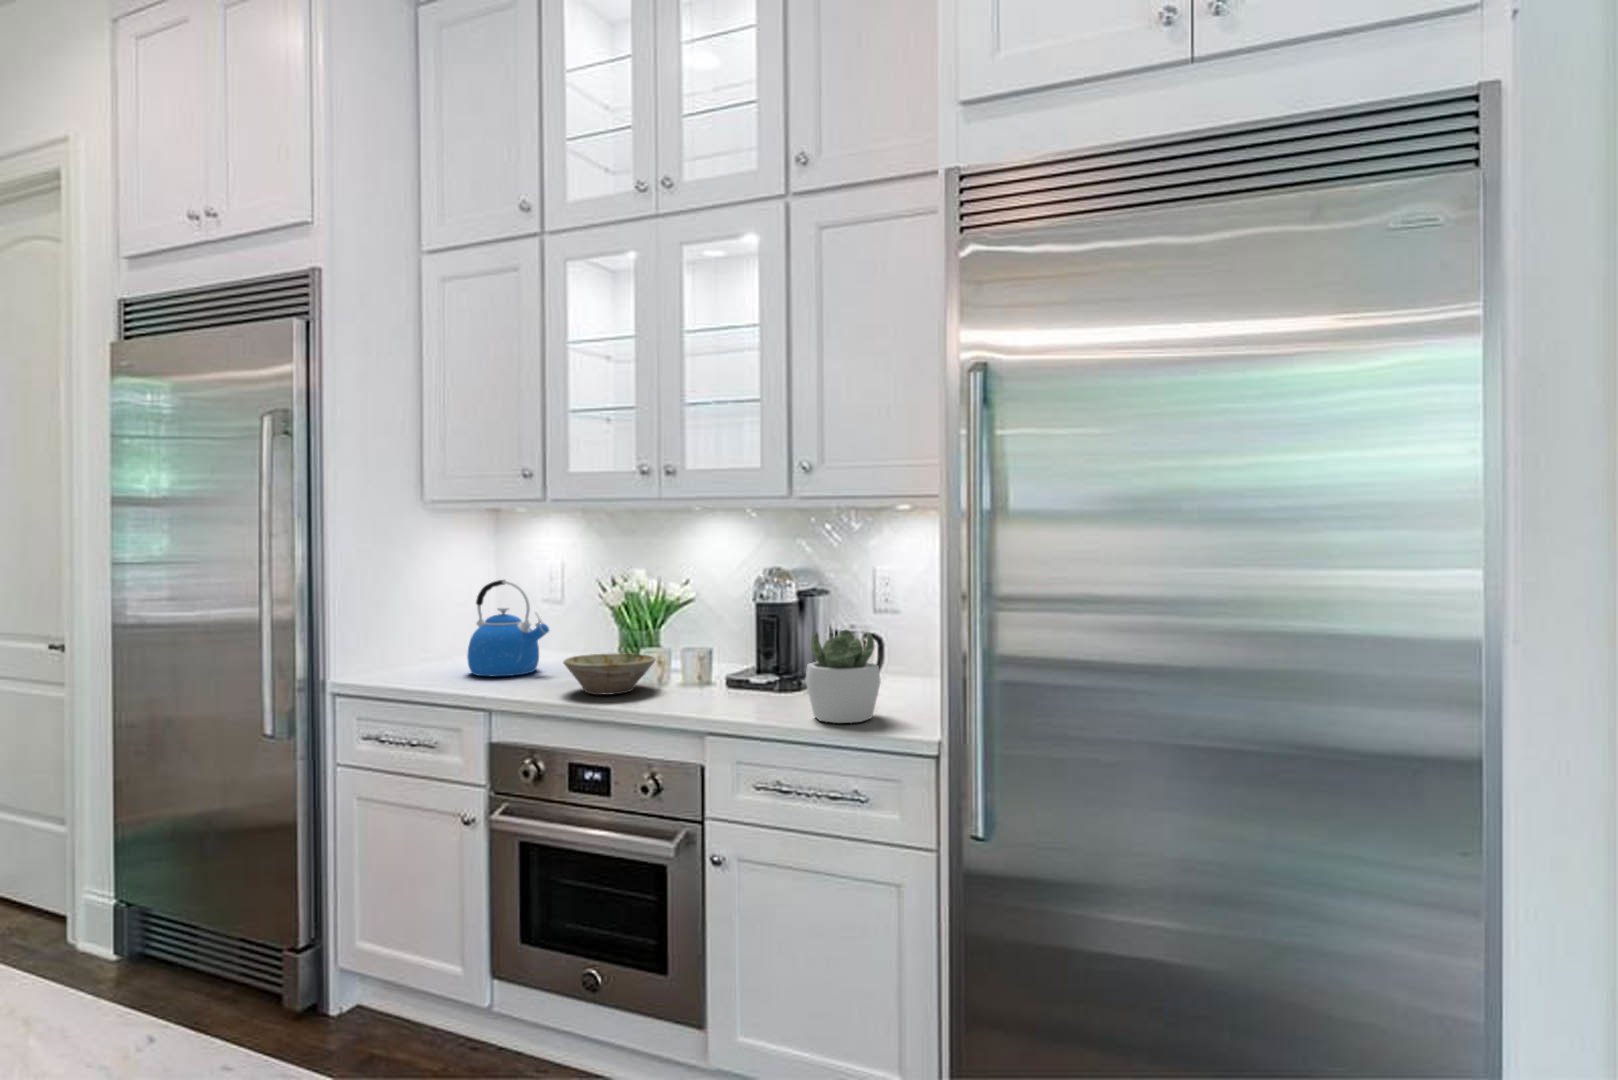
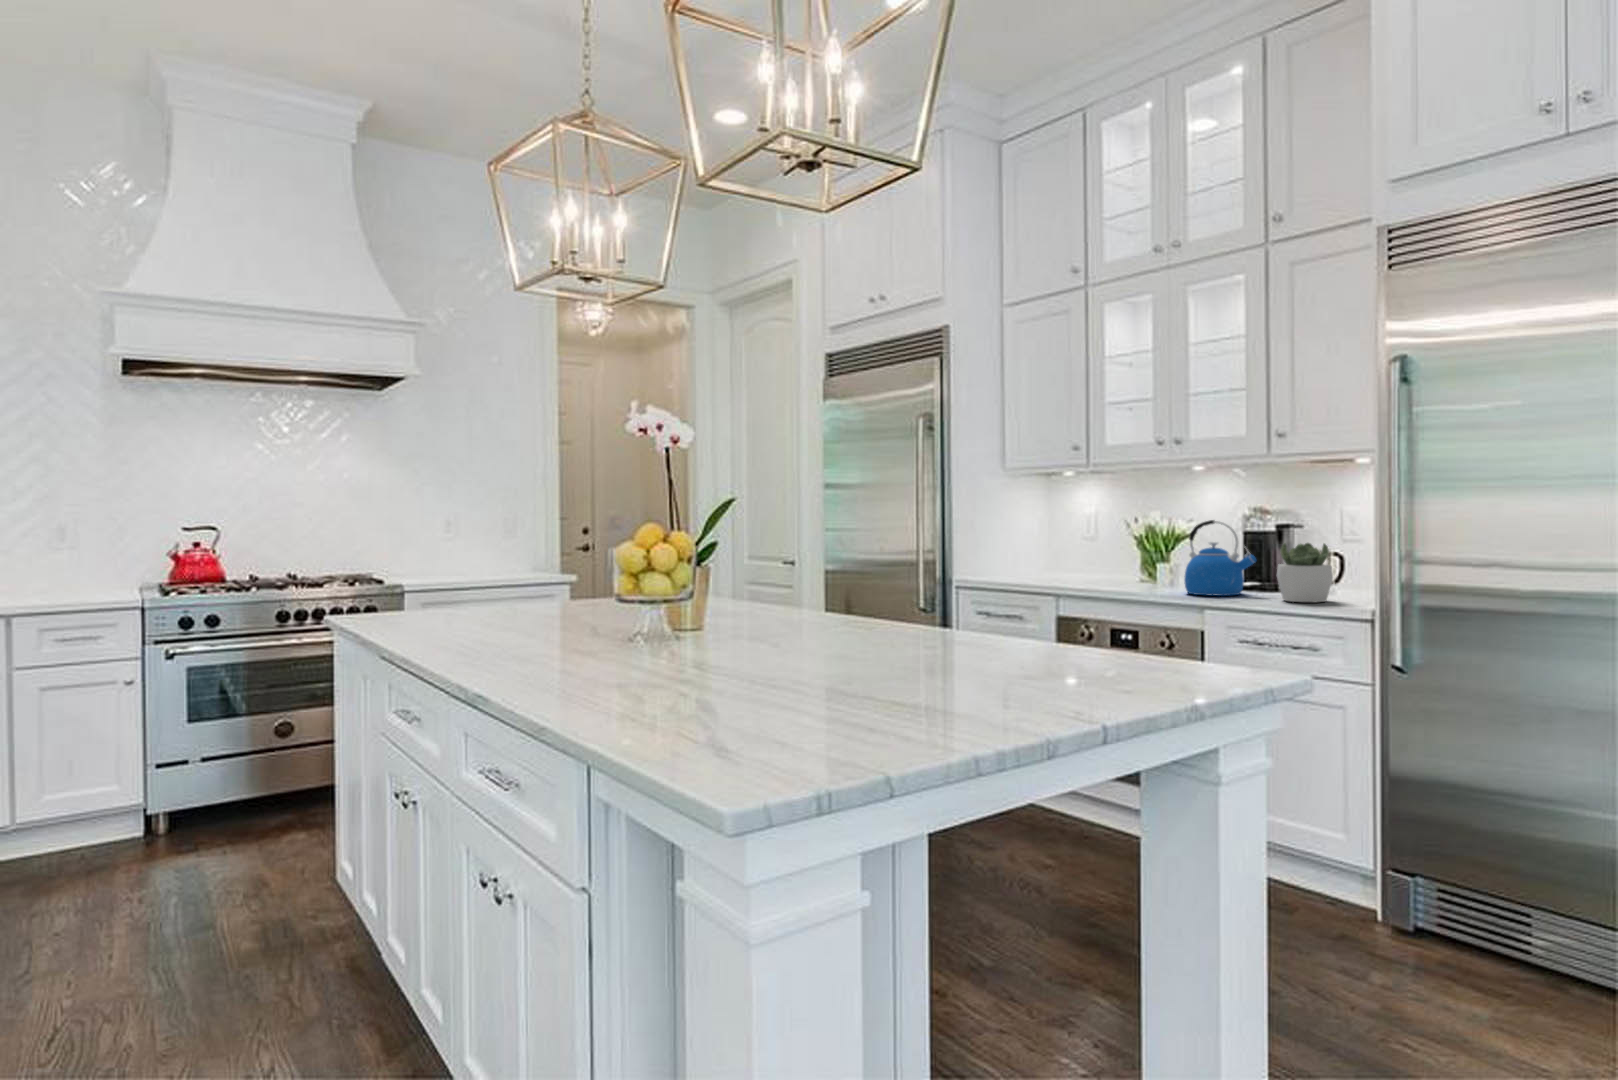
kettle: present [467,580,549,676] -> present [1184,520,1256,596]
bowl: present [563,654,655,695] -> none [1106,565,1169,588]

